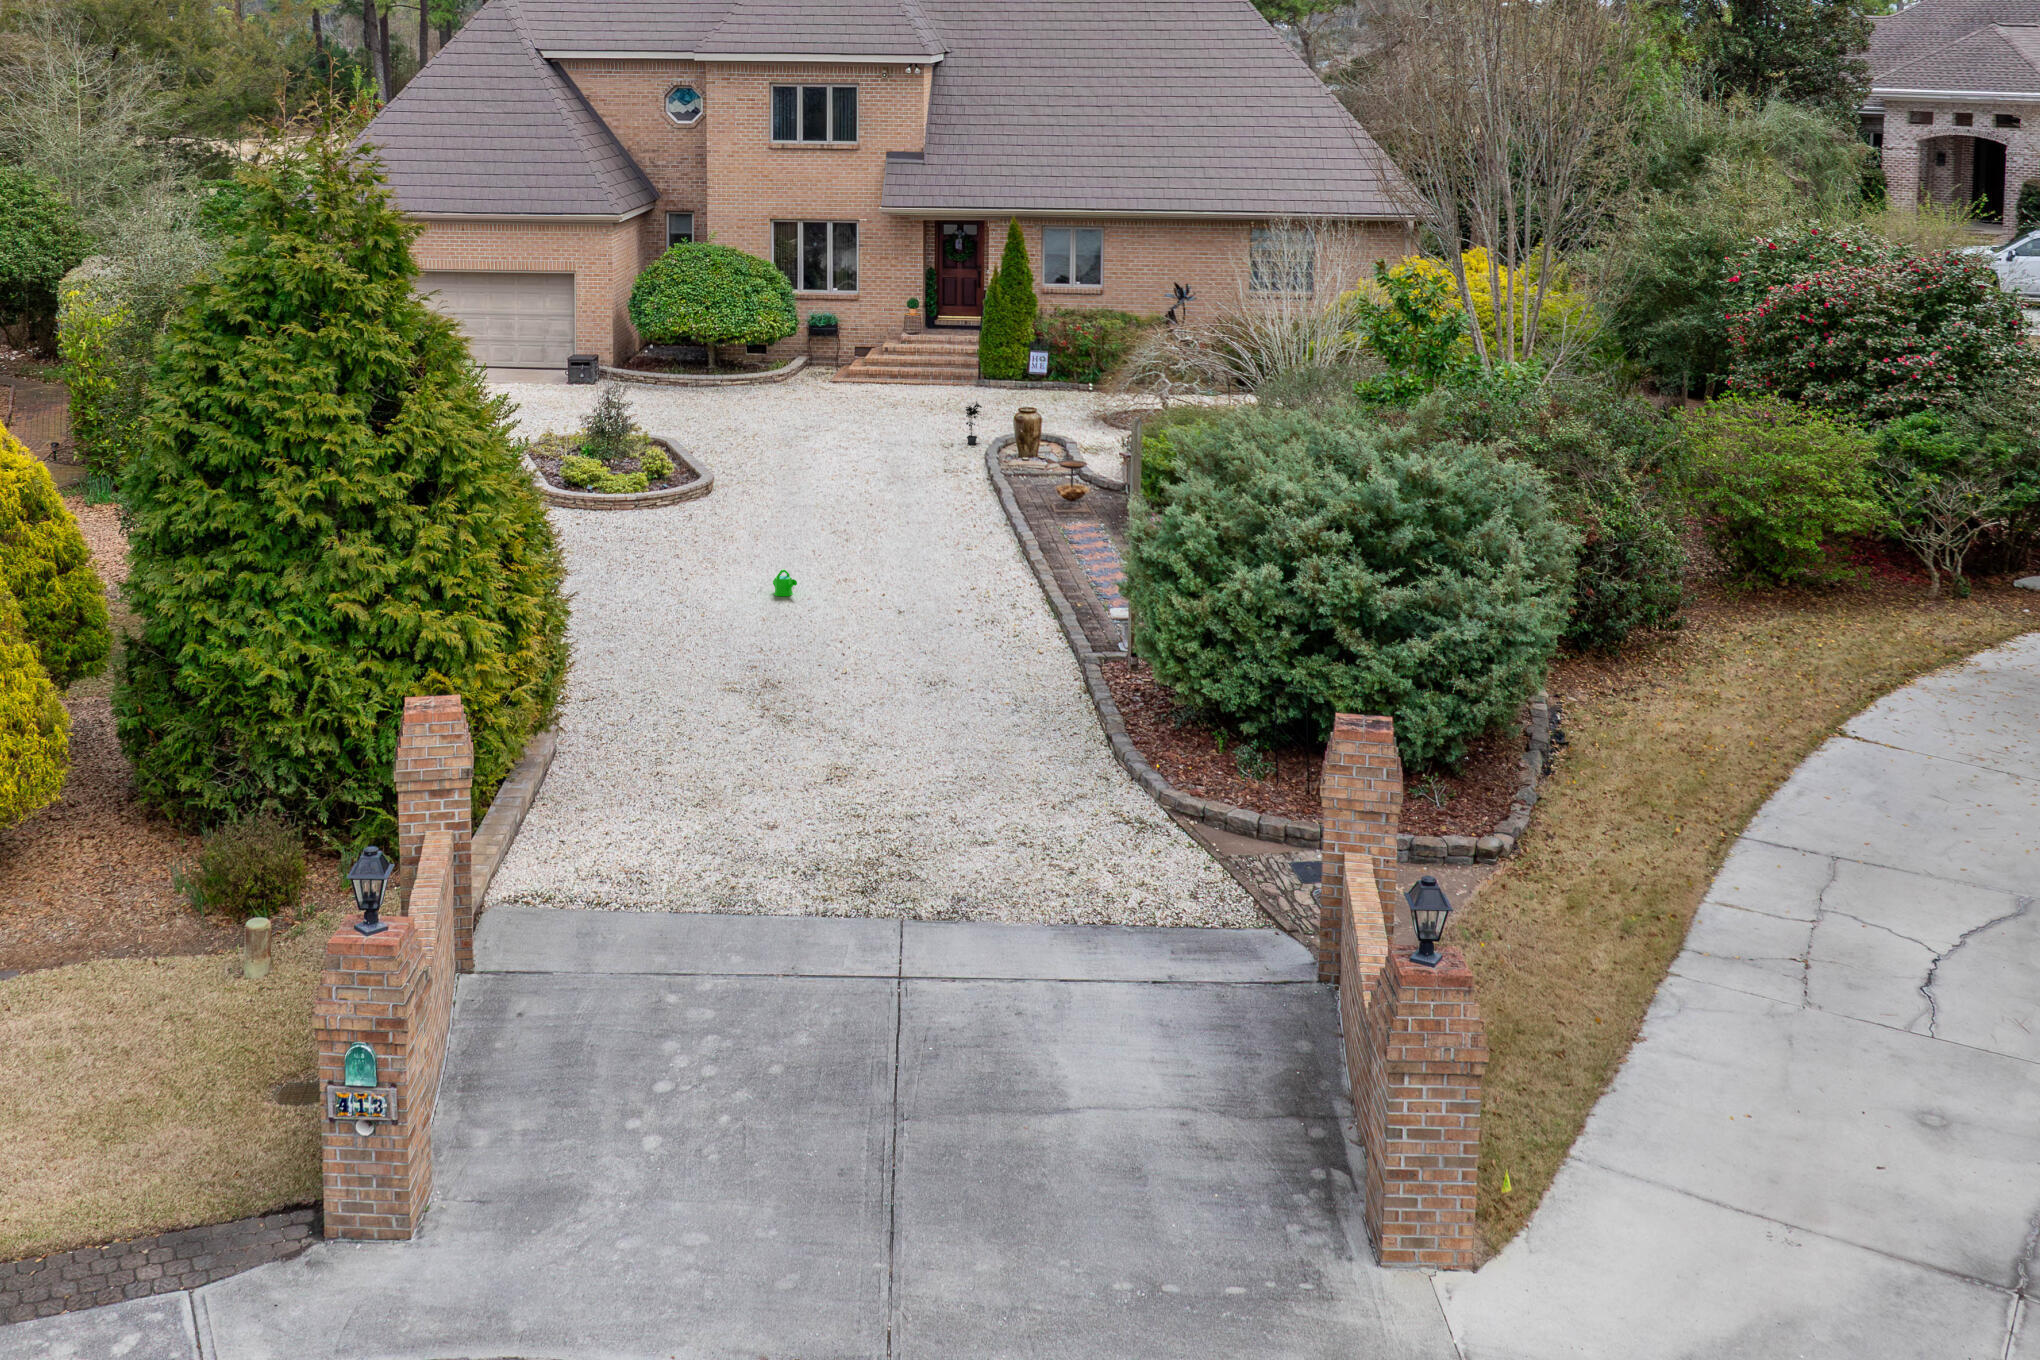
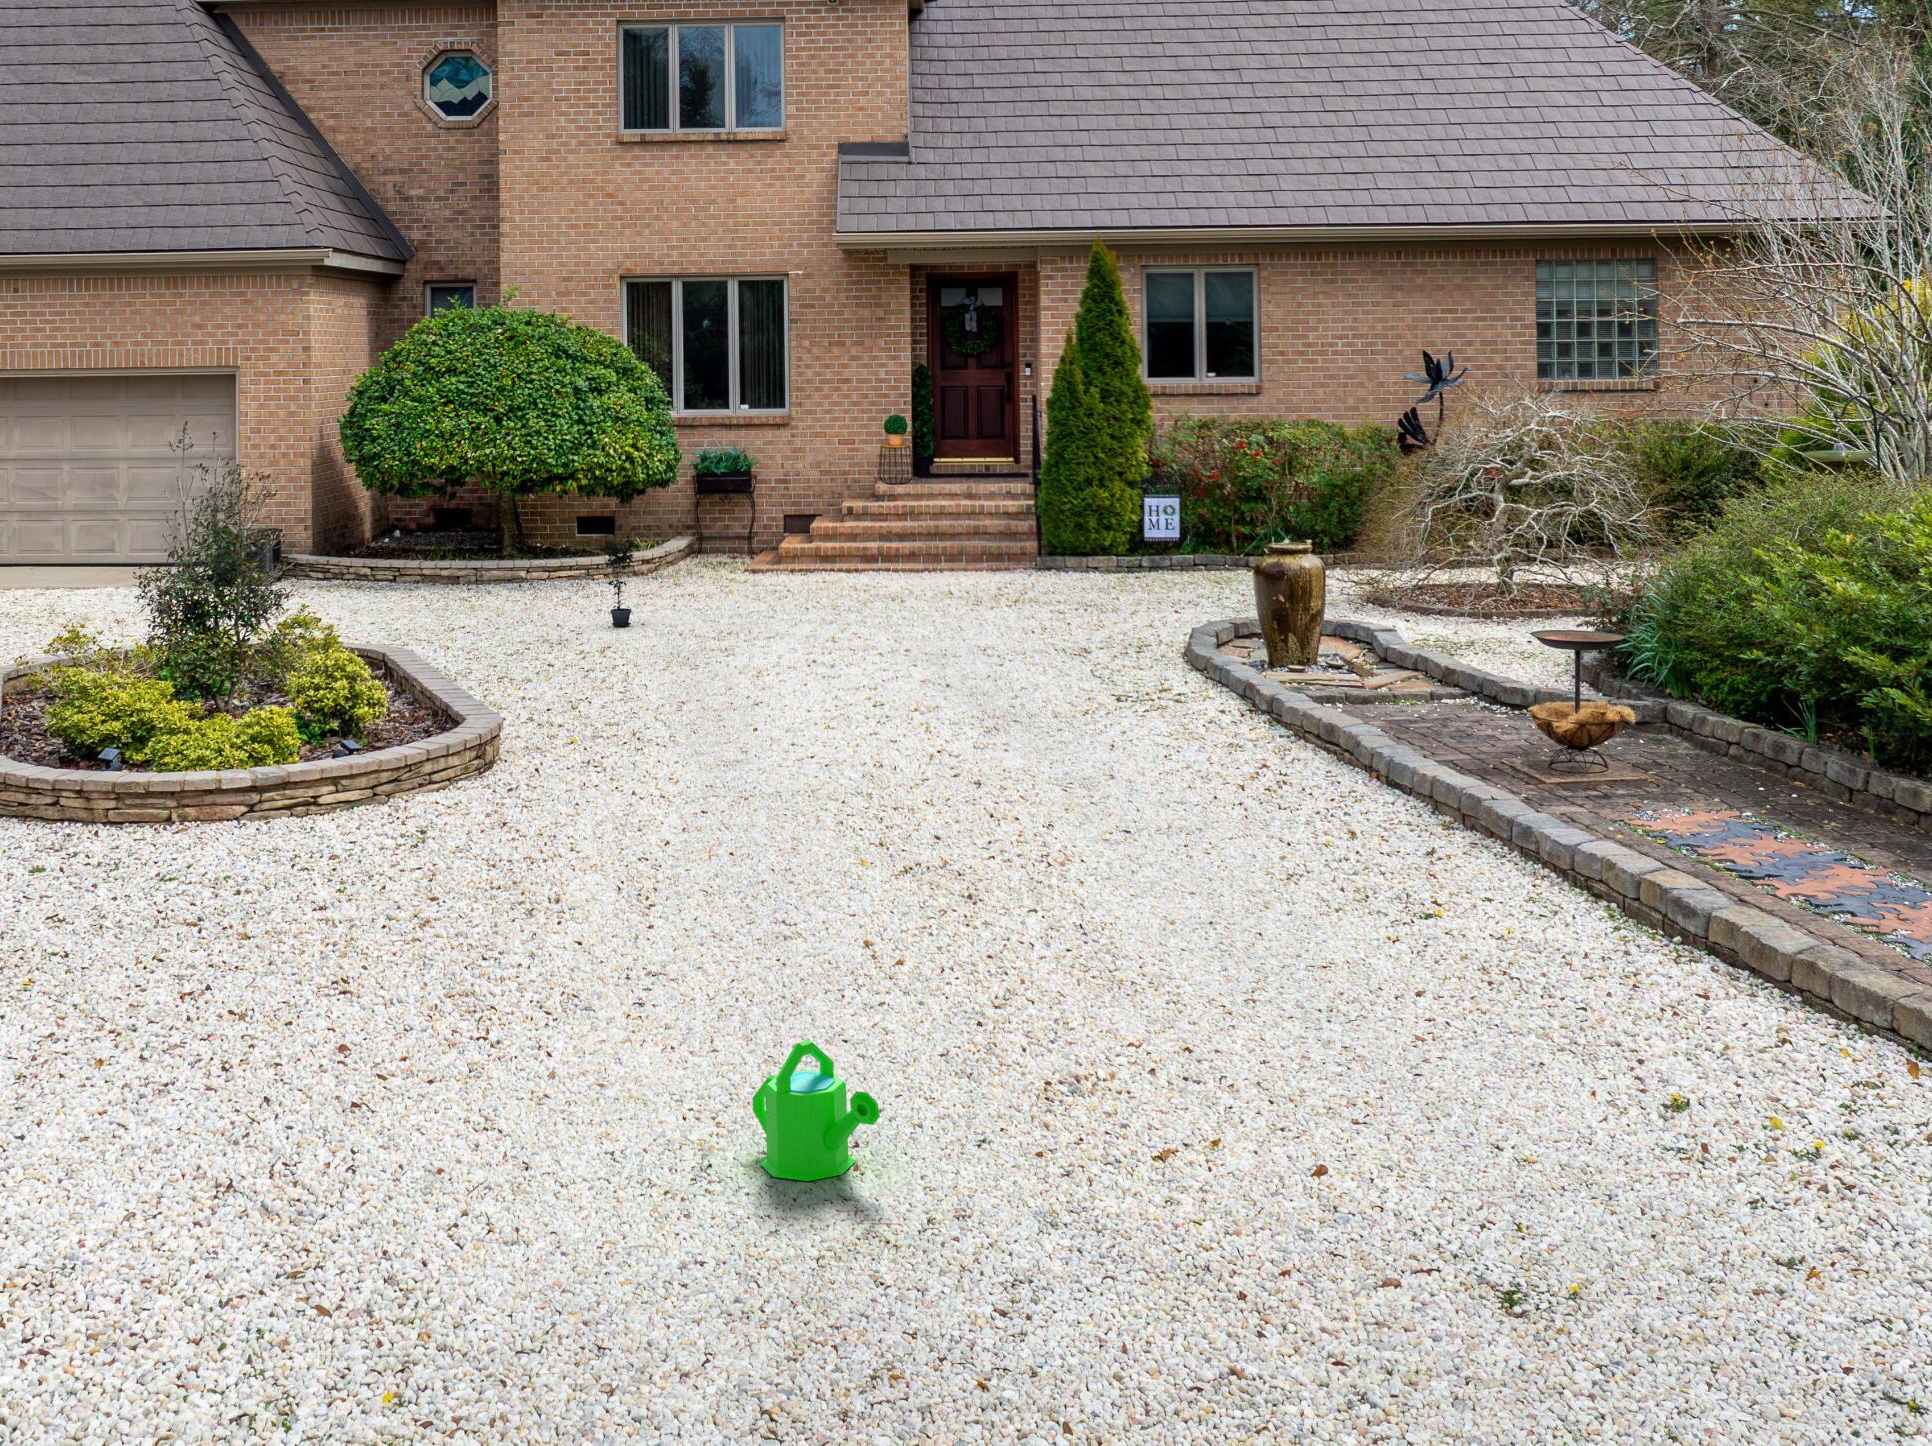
potted plant: present [966,401,982,445] -> present [601,535,639,627]

